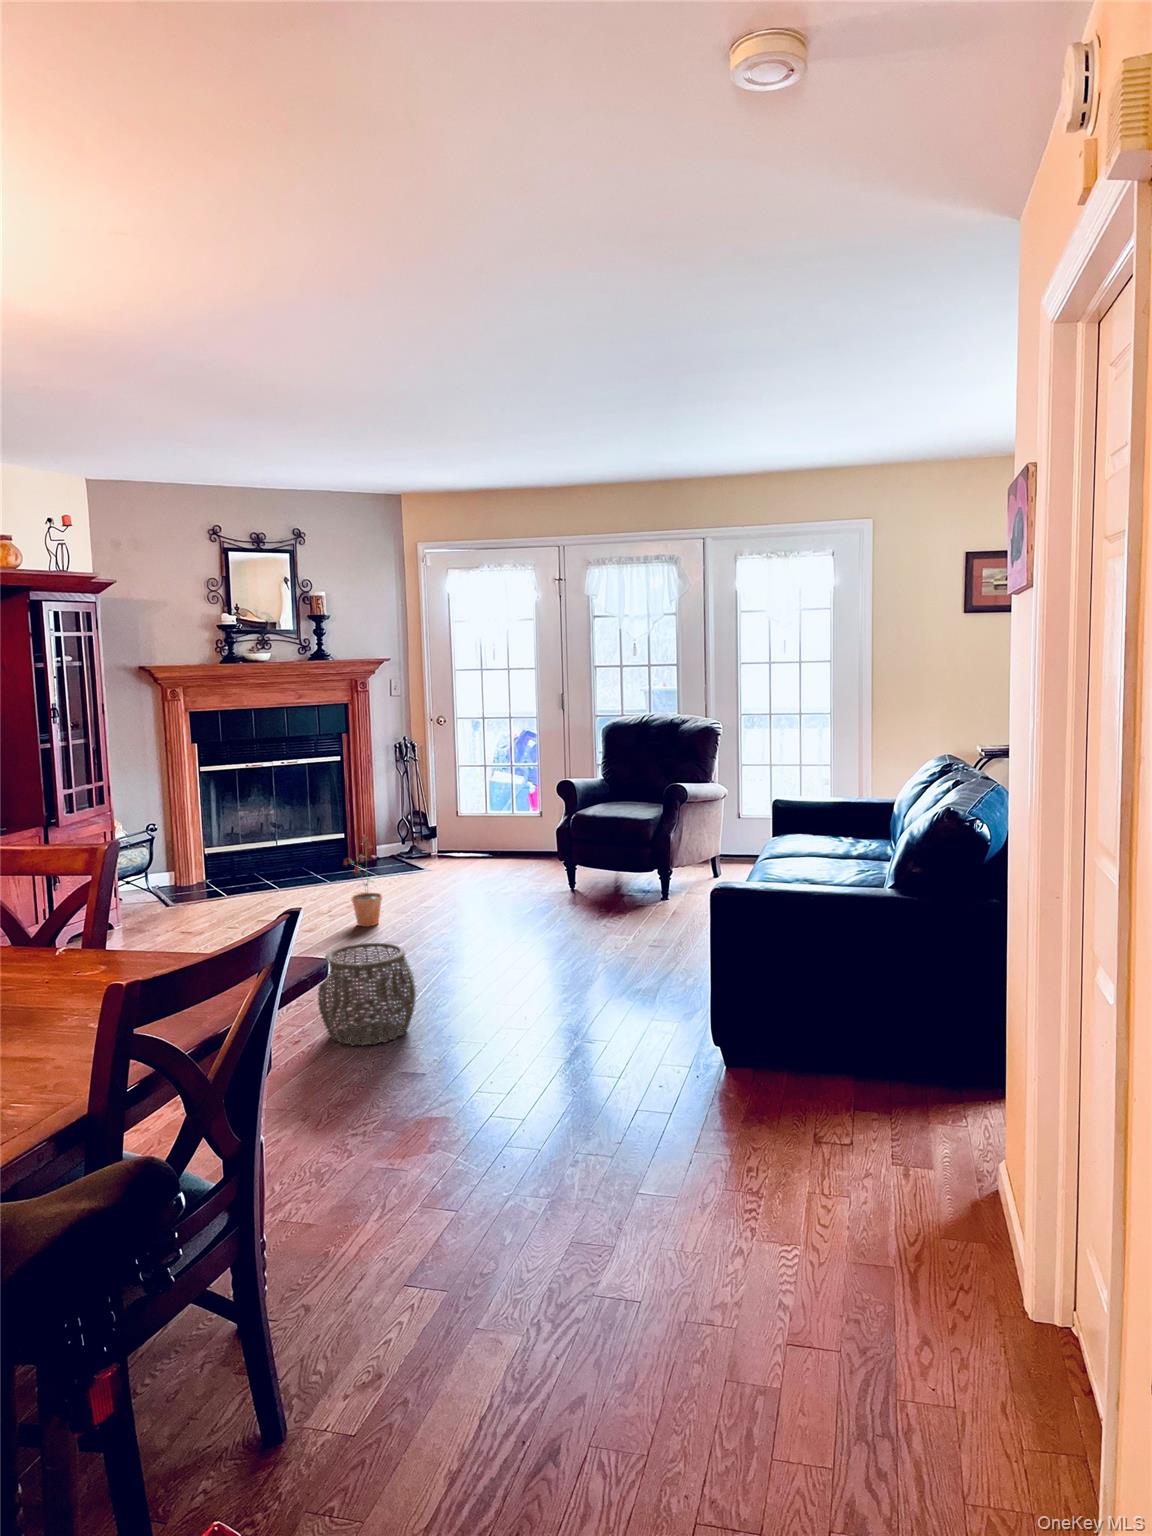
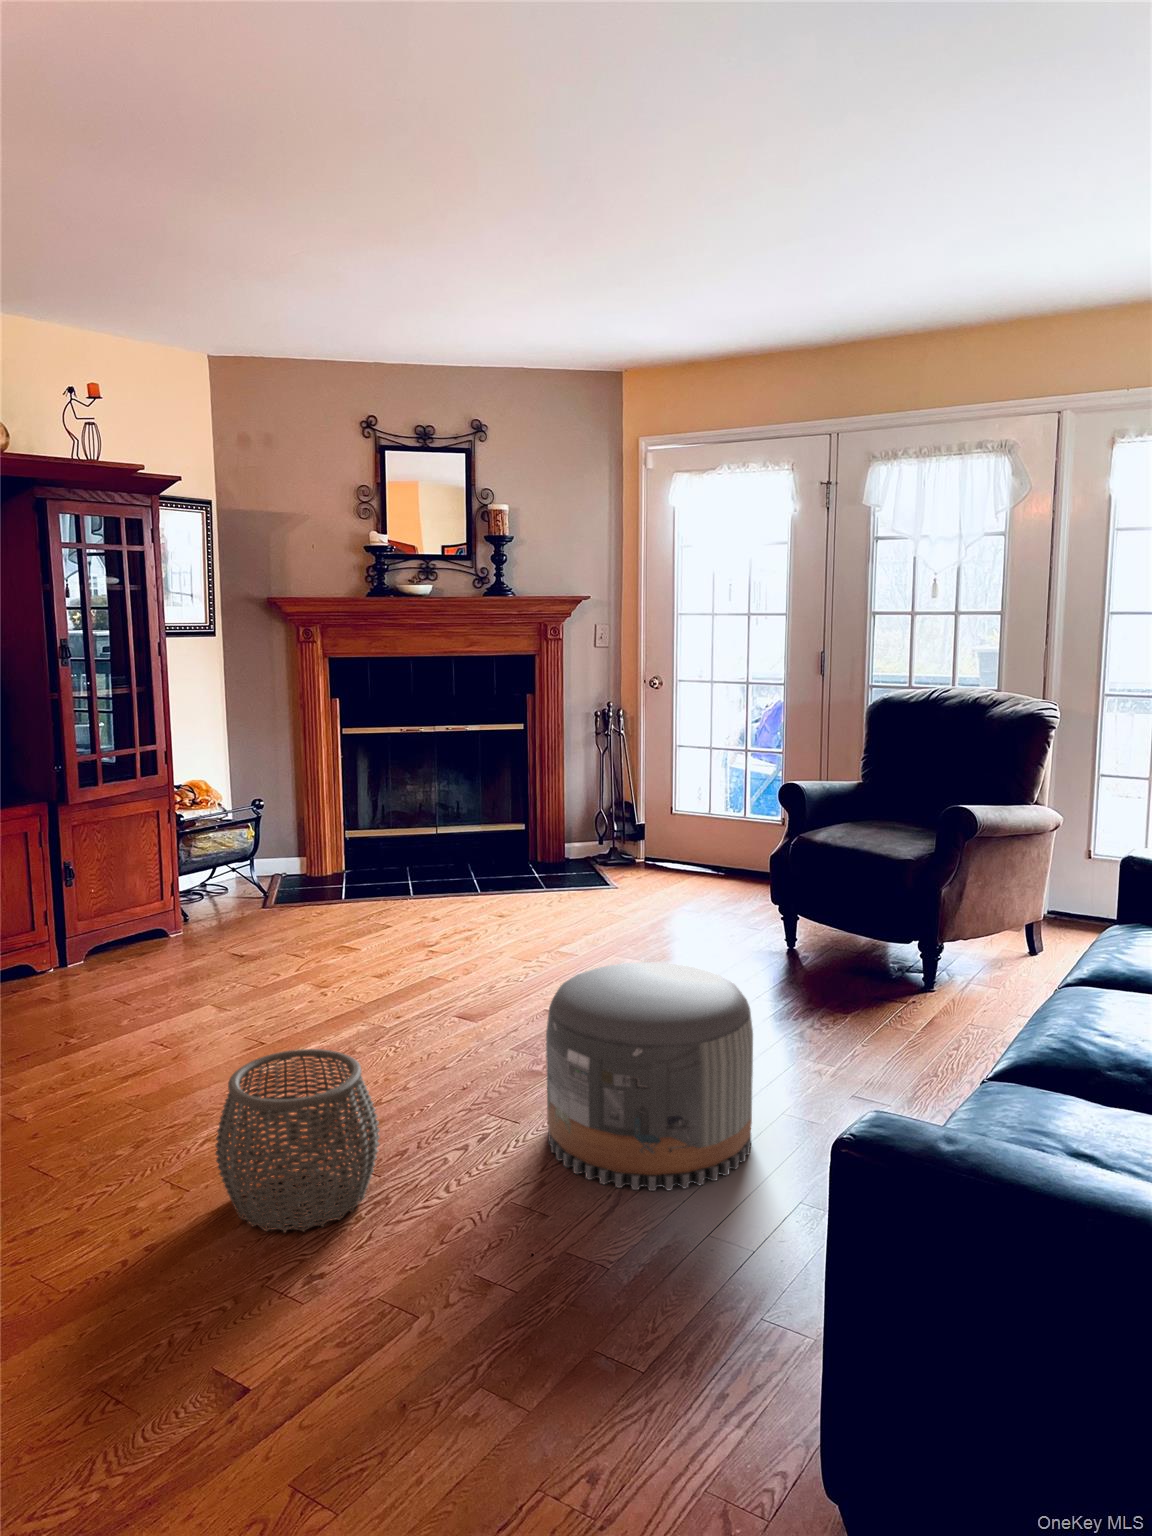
potted plant: present [345,835,382,926] -> none [448,843,494,974]
pouf: none [488,879,611,1001] -> present [546,962,753,1191]

